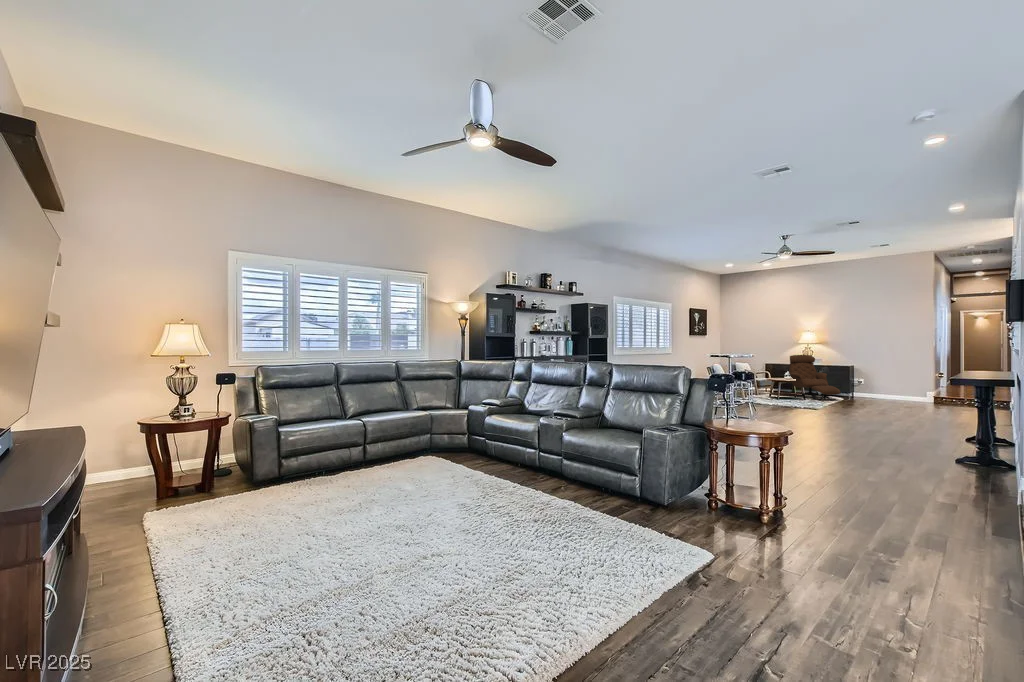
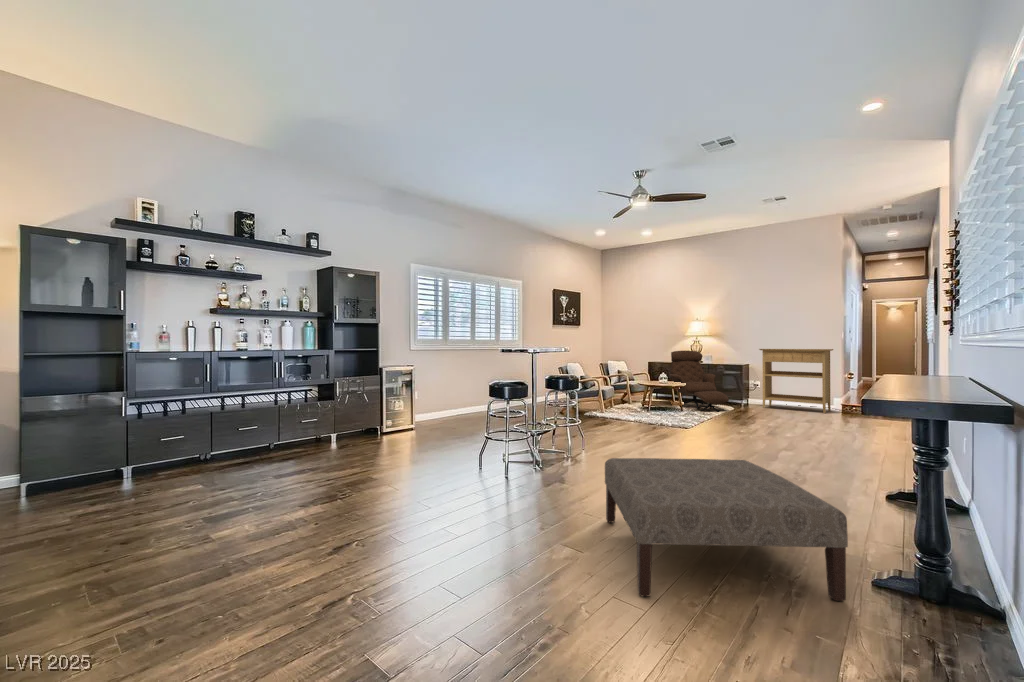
console table: none [864,354,927,403] -> present [759,349,833,414]
ottoman: none [809,412,945,464] -> present [605,458,848,601]

